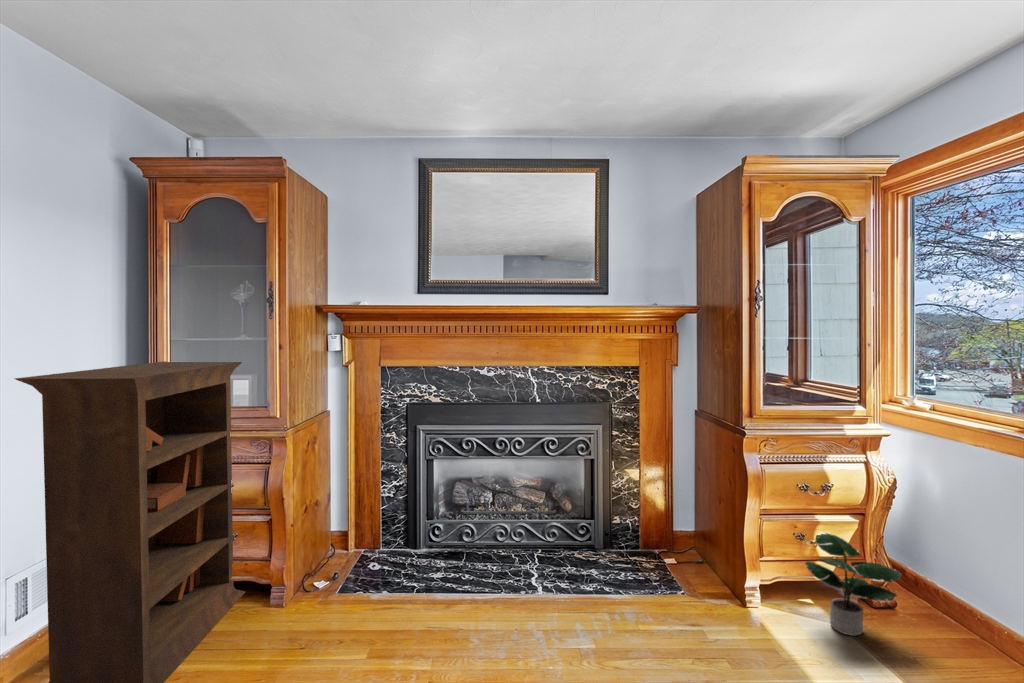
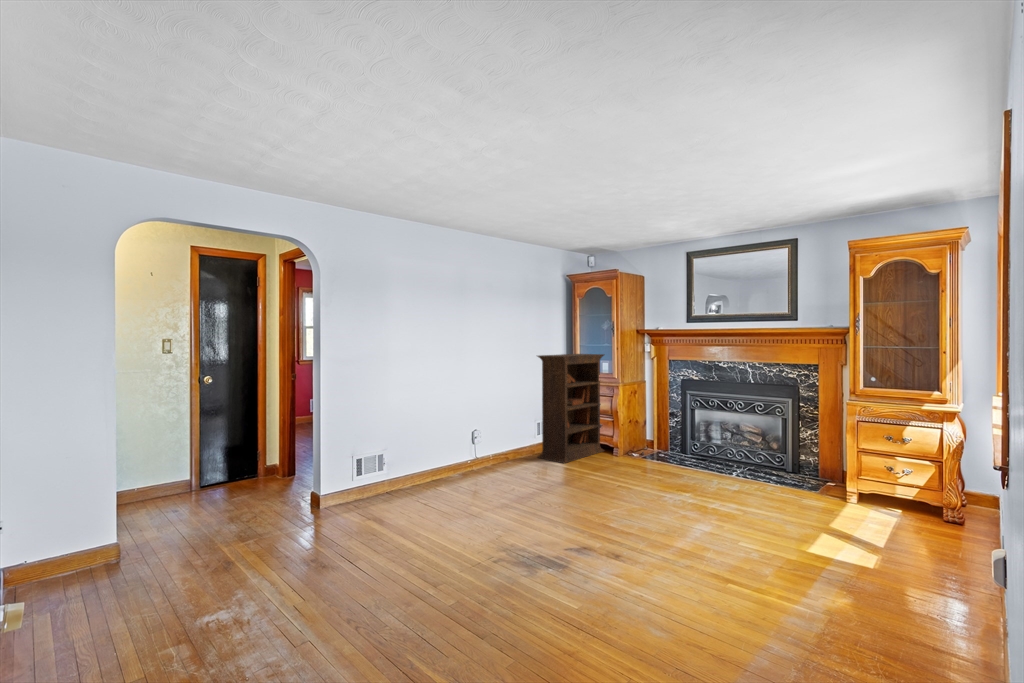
potted plant: present [805,534,901,636] -> none [867,467,927,522]

